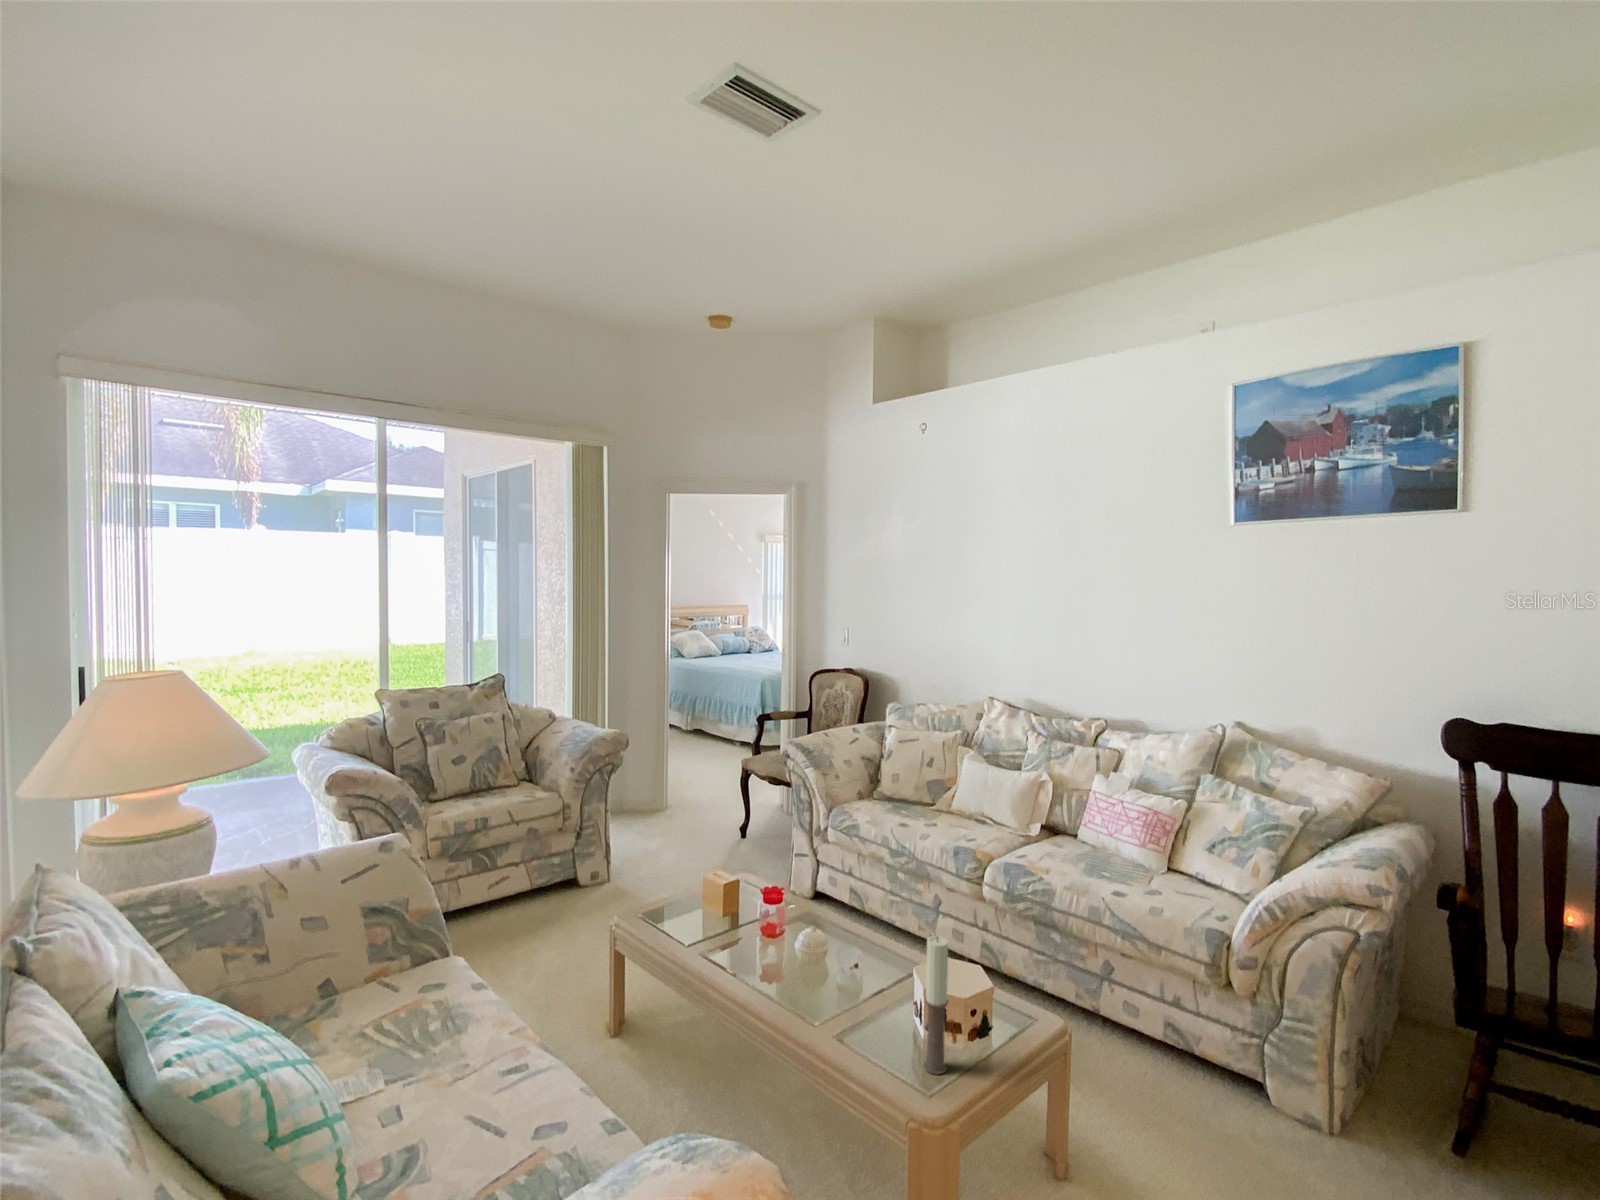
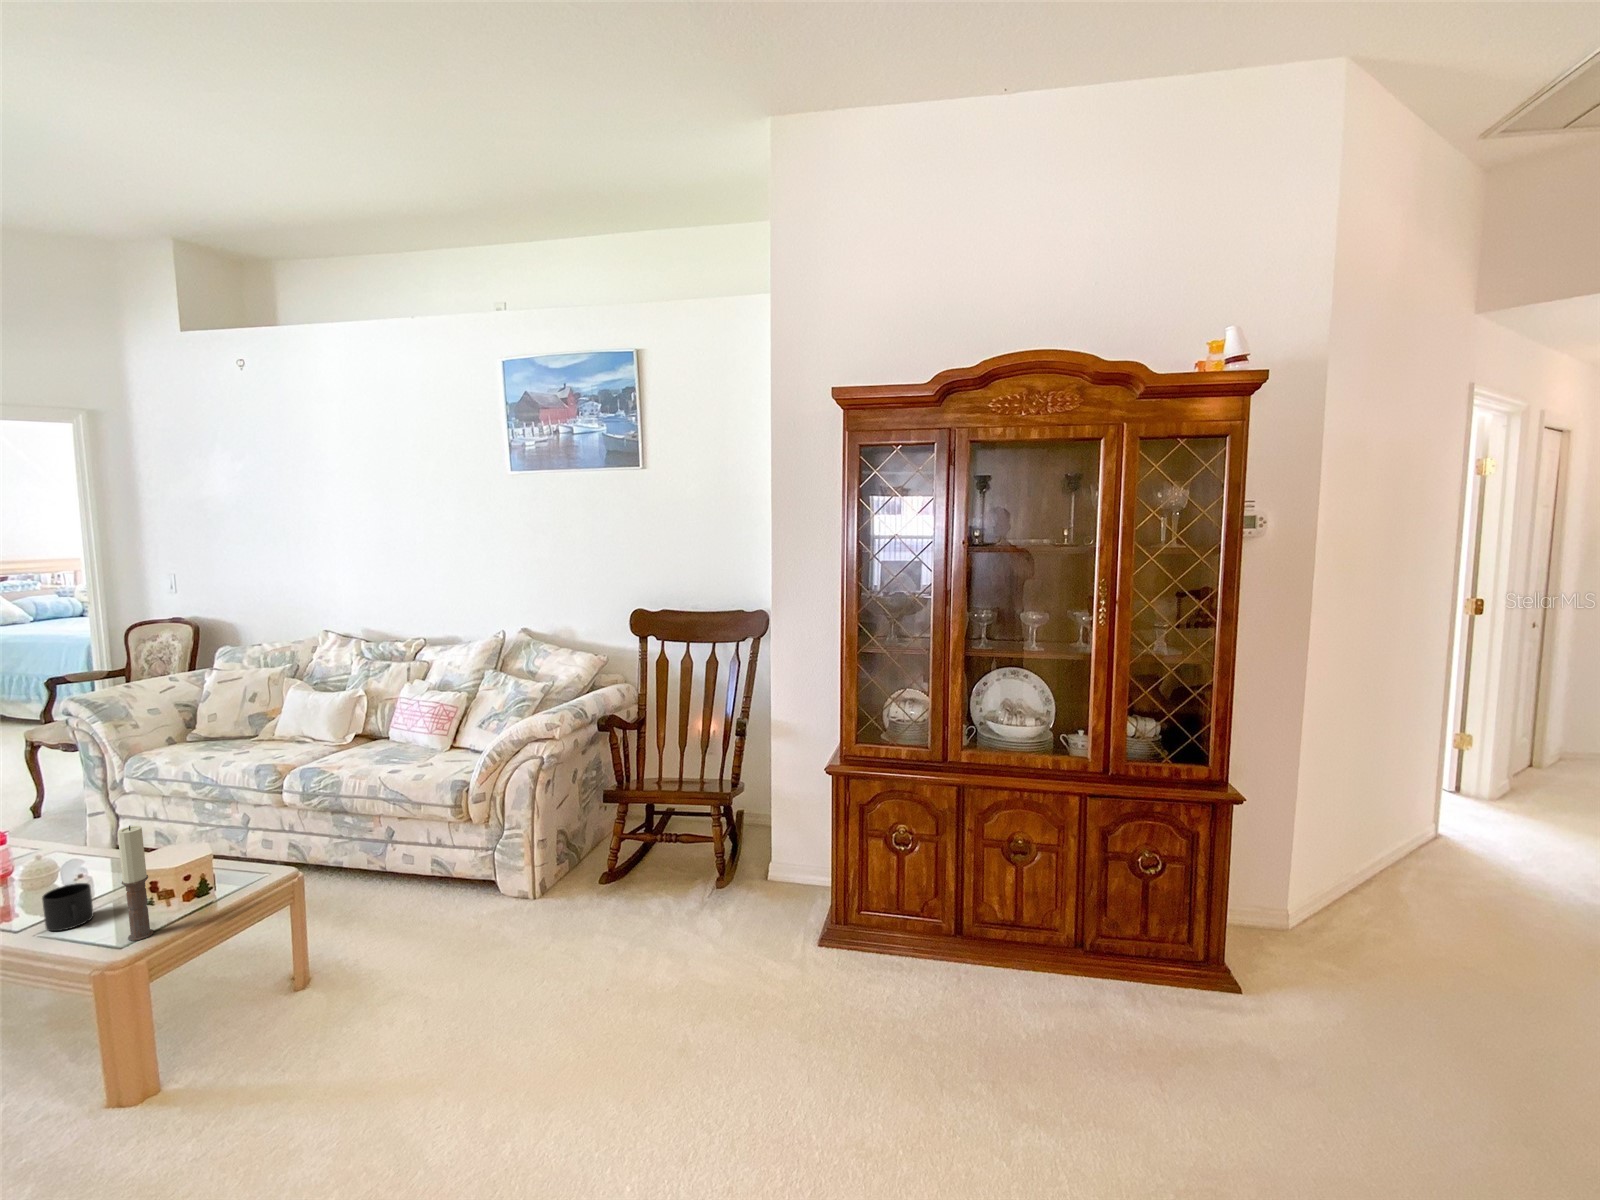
mug: none [838,971,876,1026] -> present [42,883,94,931]

